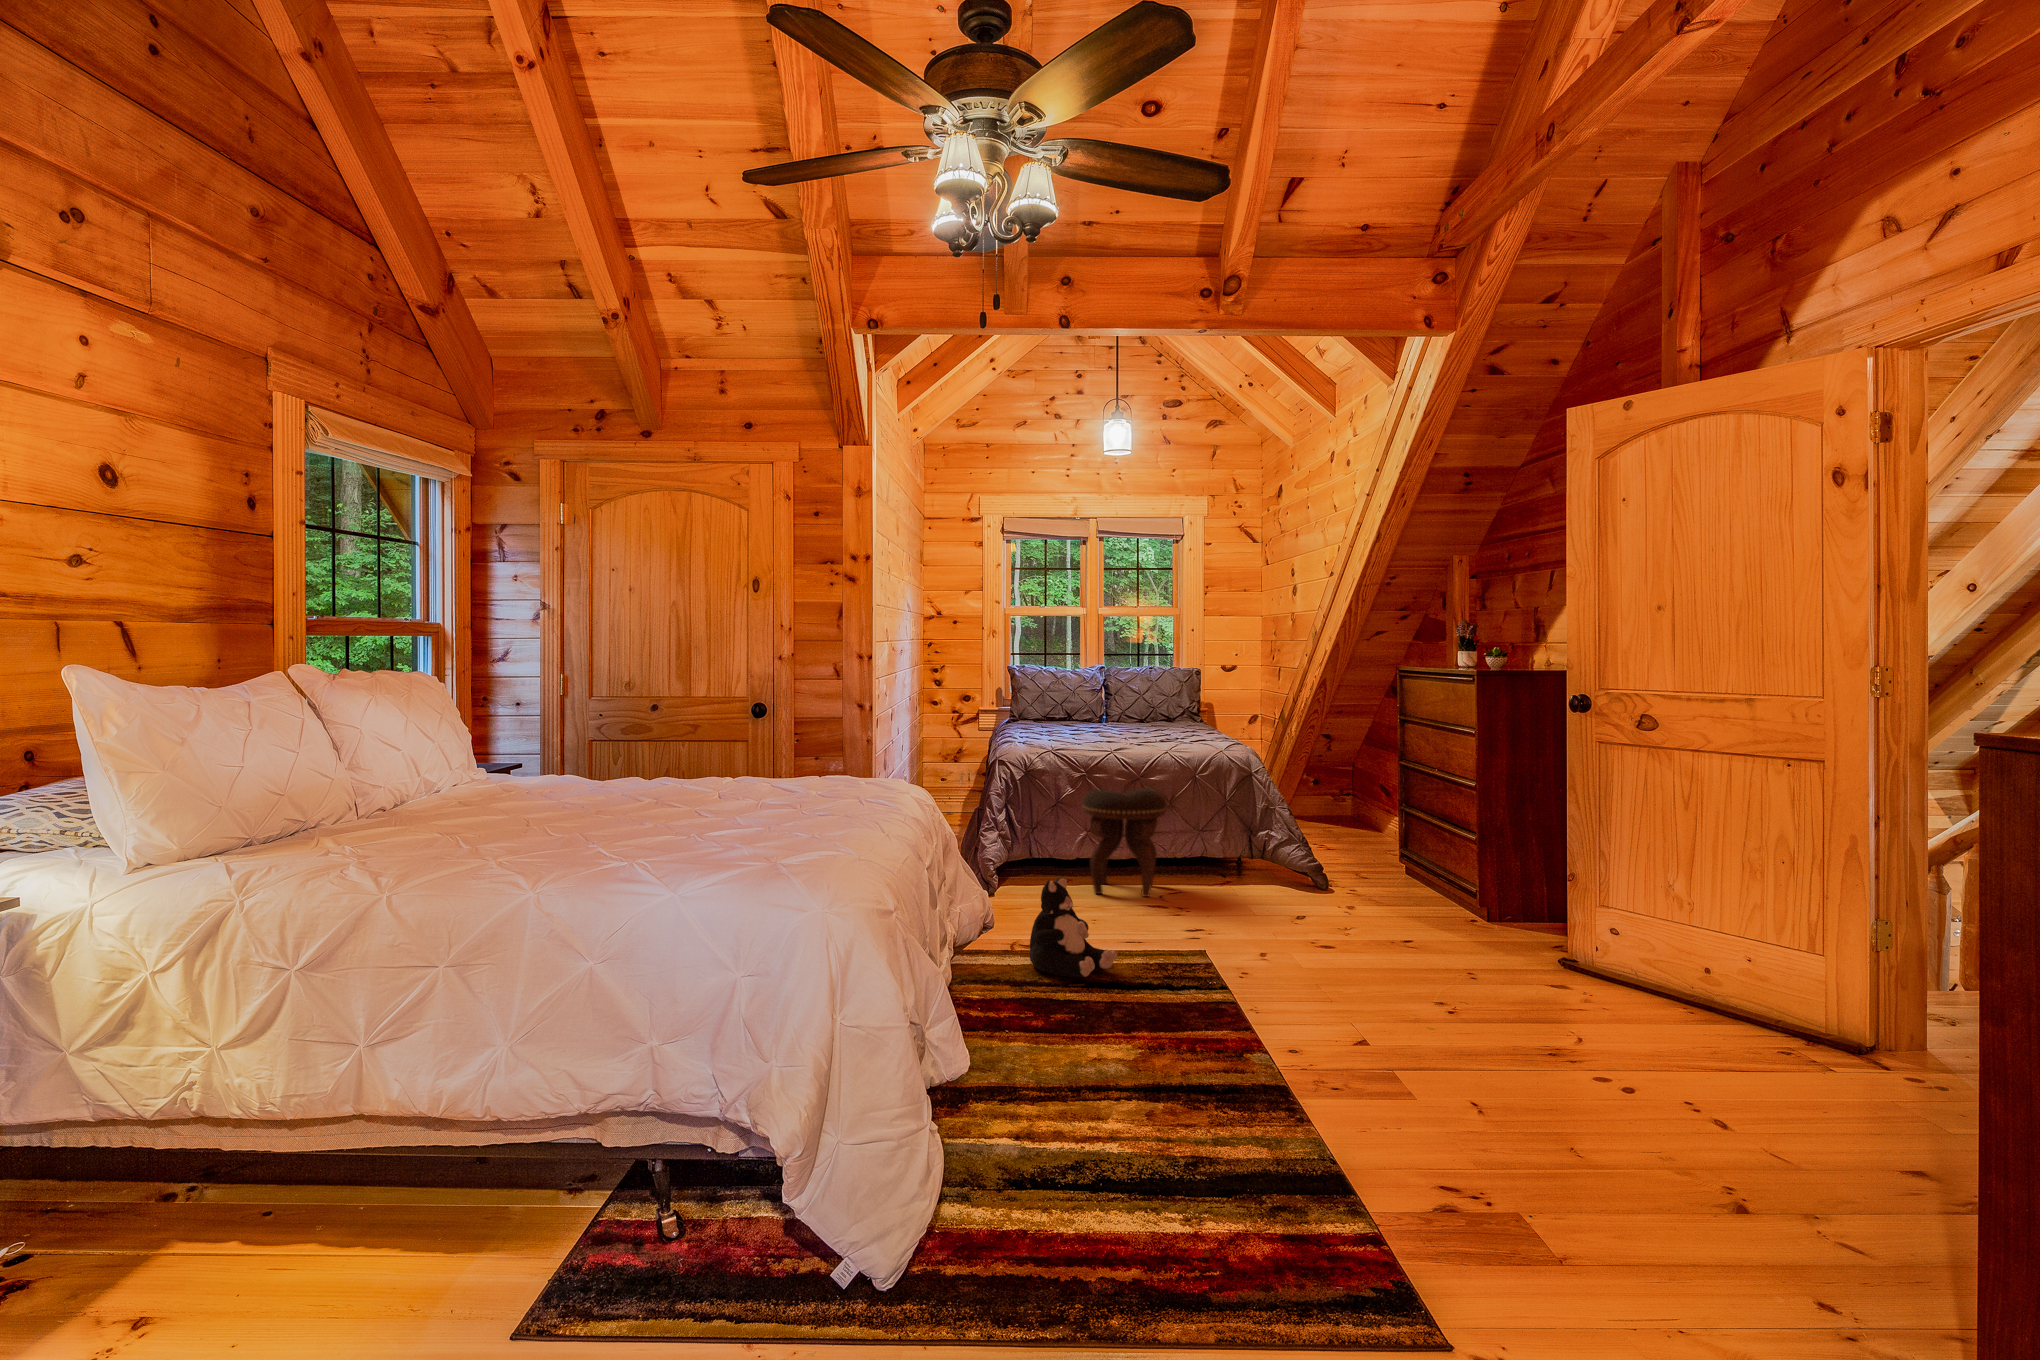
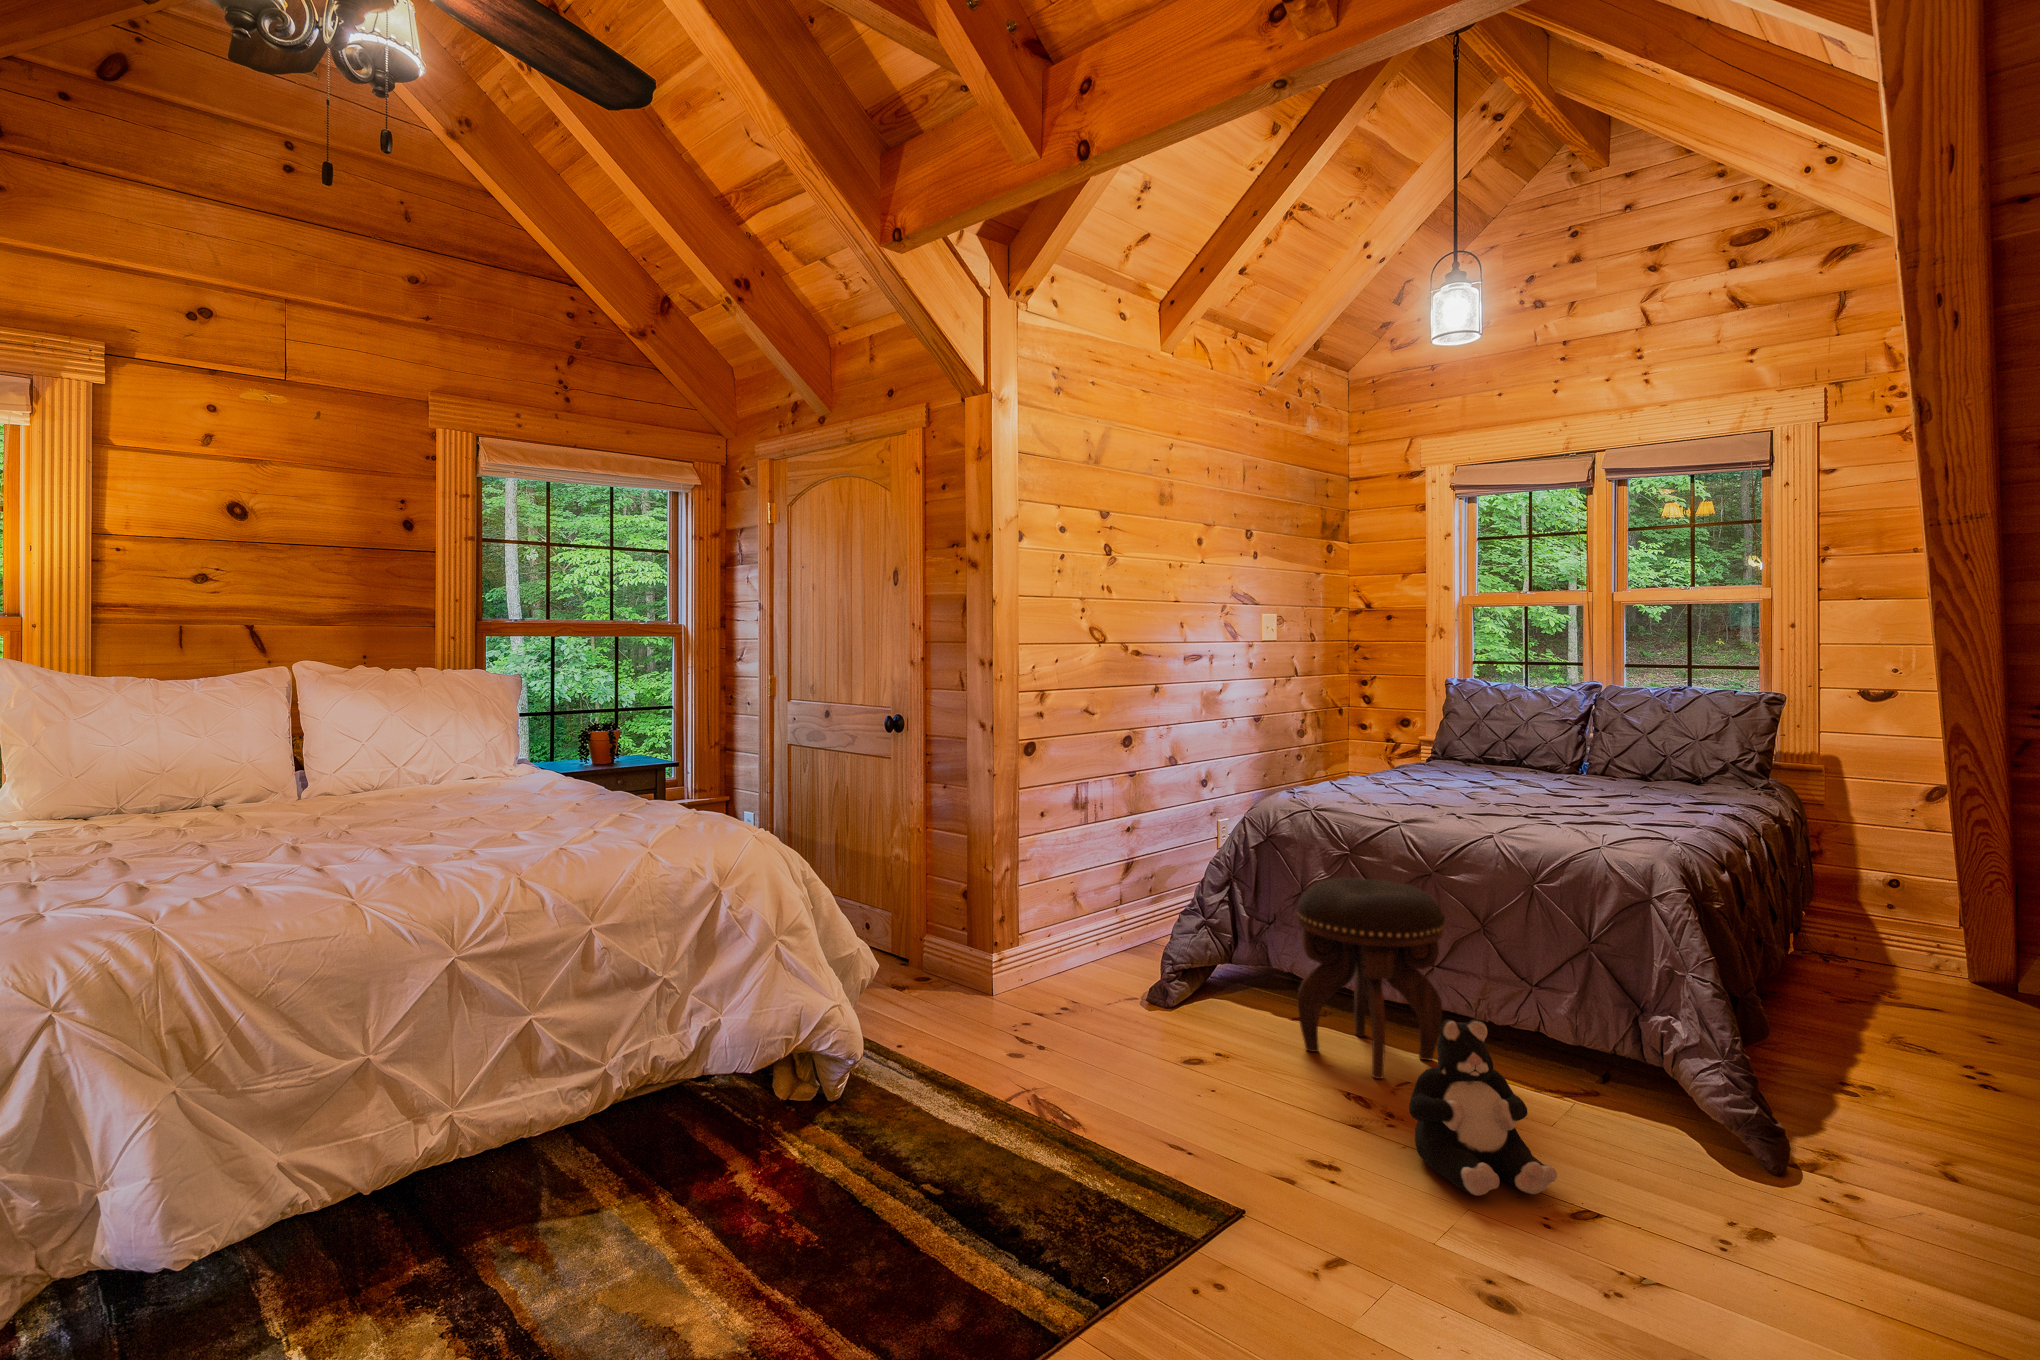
plush toy: present [1030,877,1117,978] -> present [1409,1019,1557,1196]

